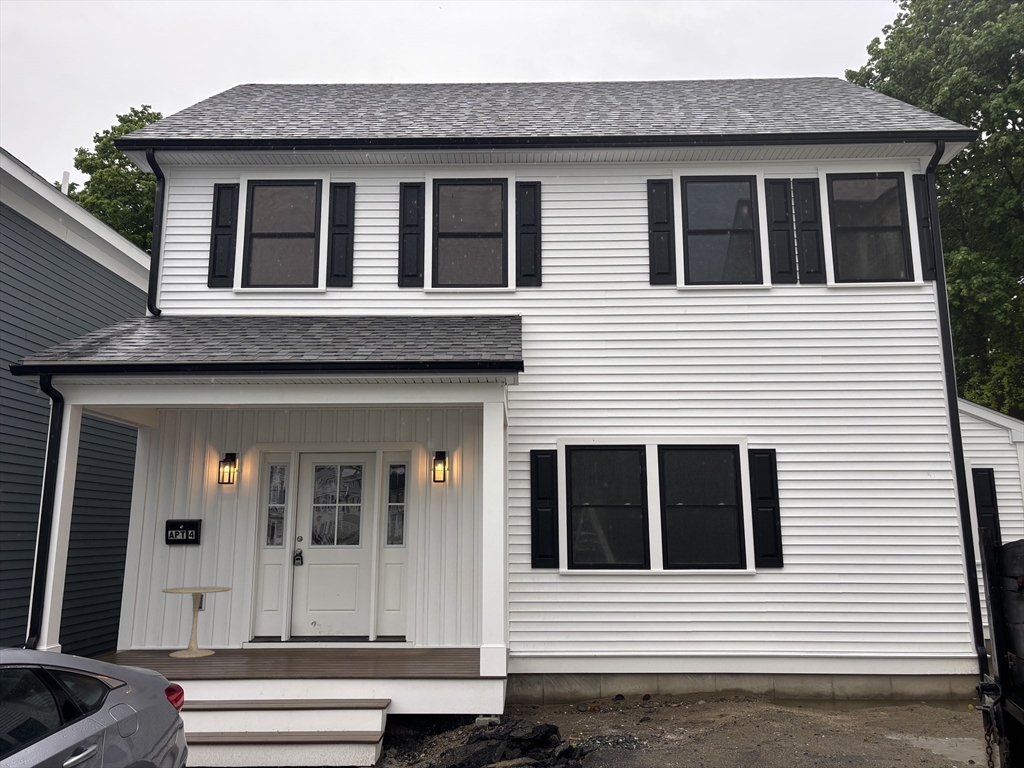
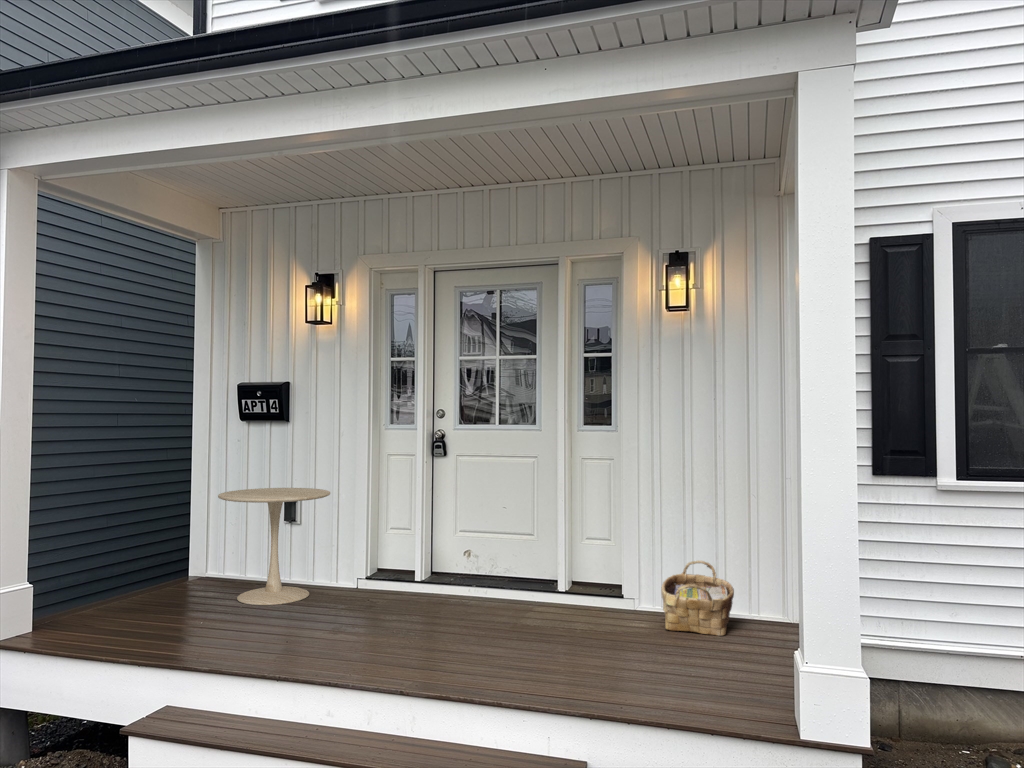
woven basket: none [427,617,464,653] -> present [661,561,734,636]

